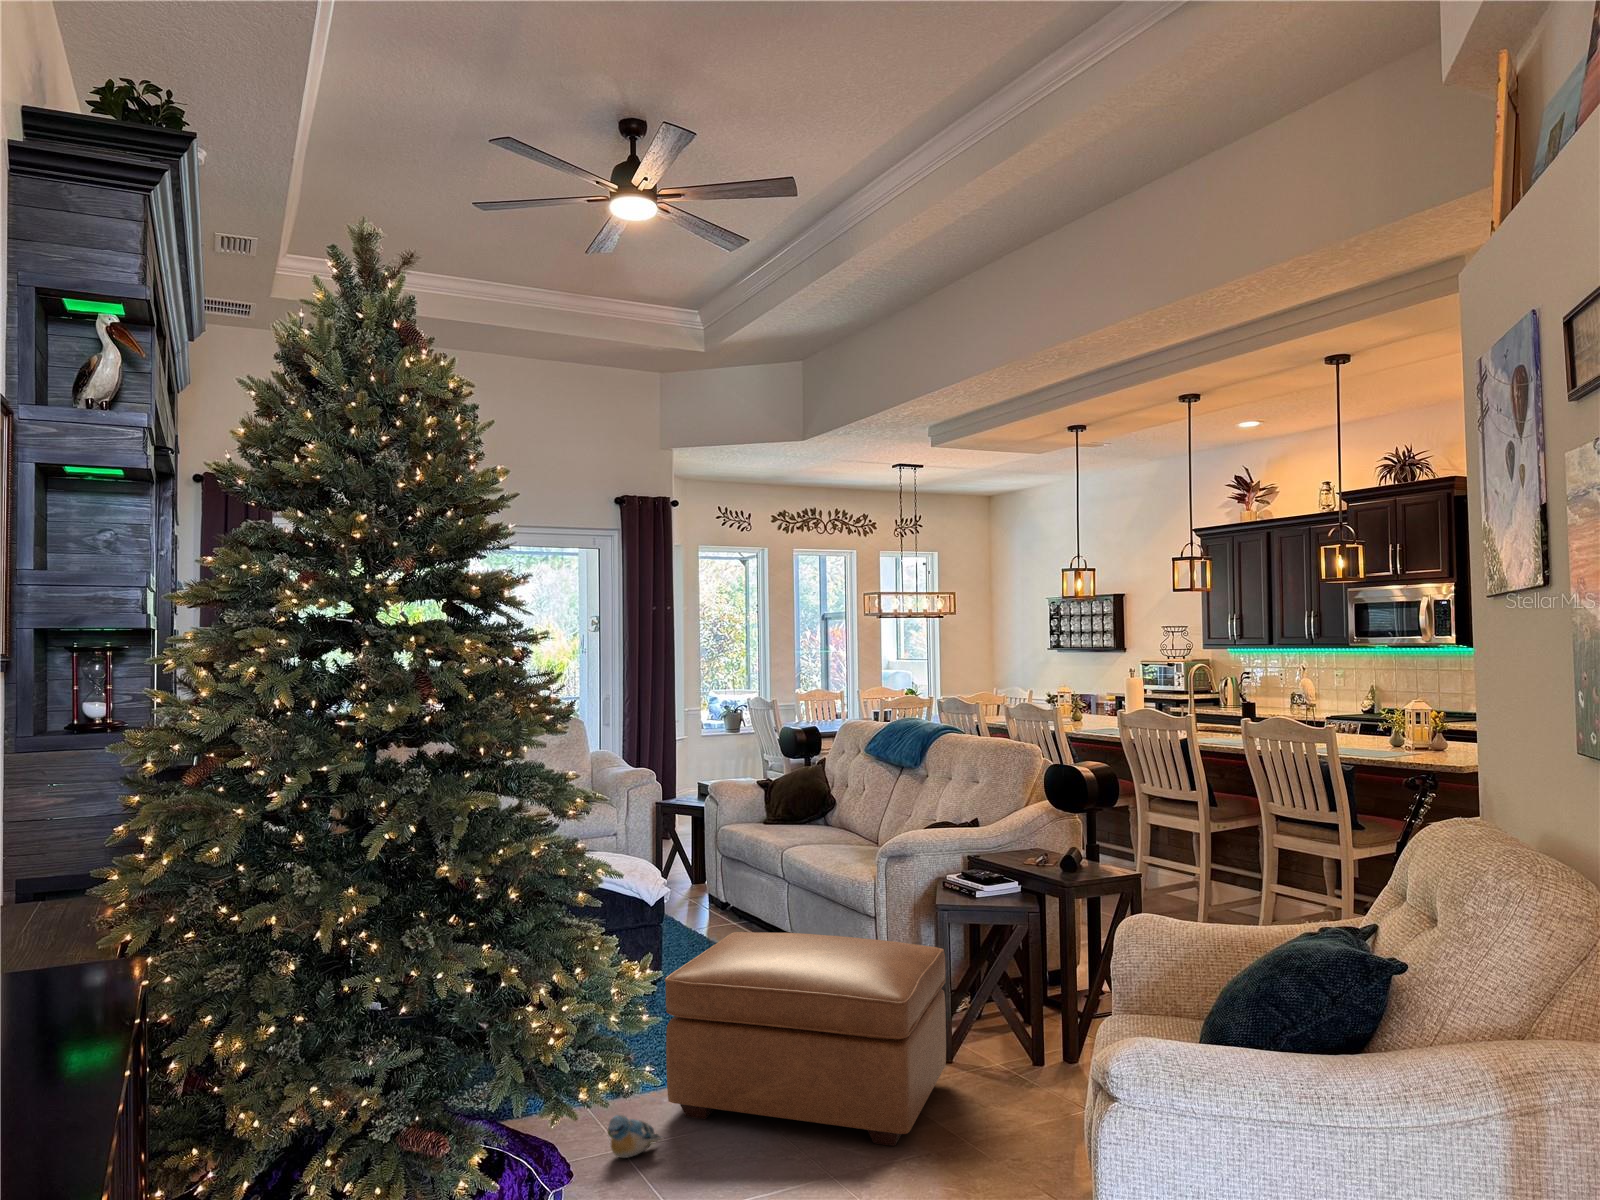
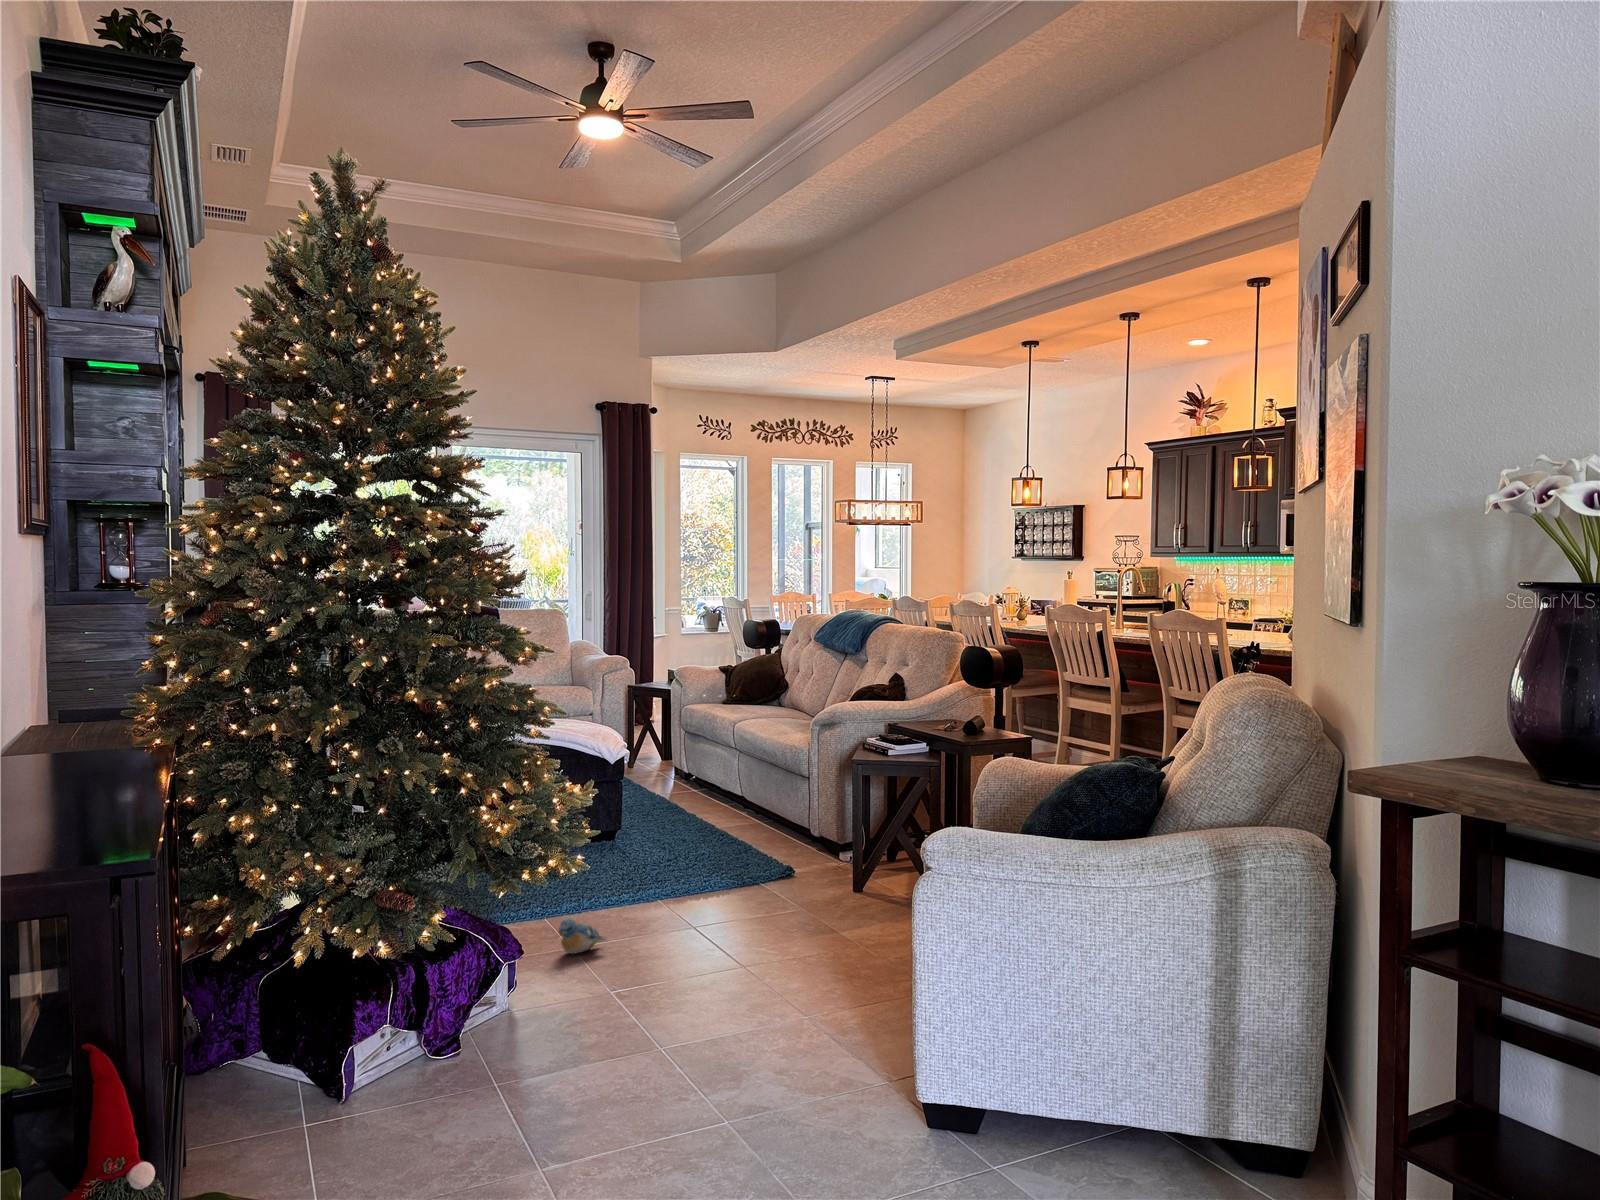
ottoman: present [665,932,946,1146] -> none [611,782,856,949]

